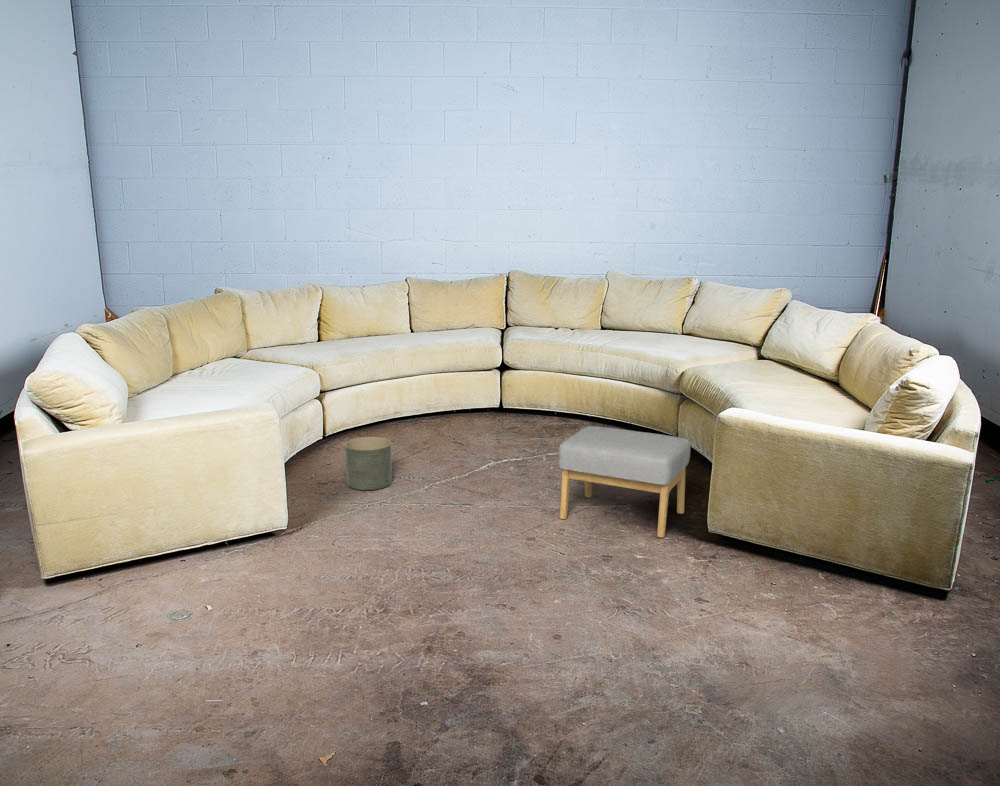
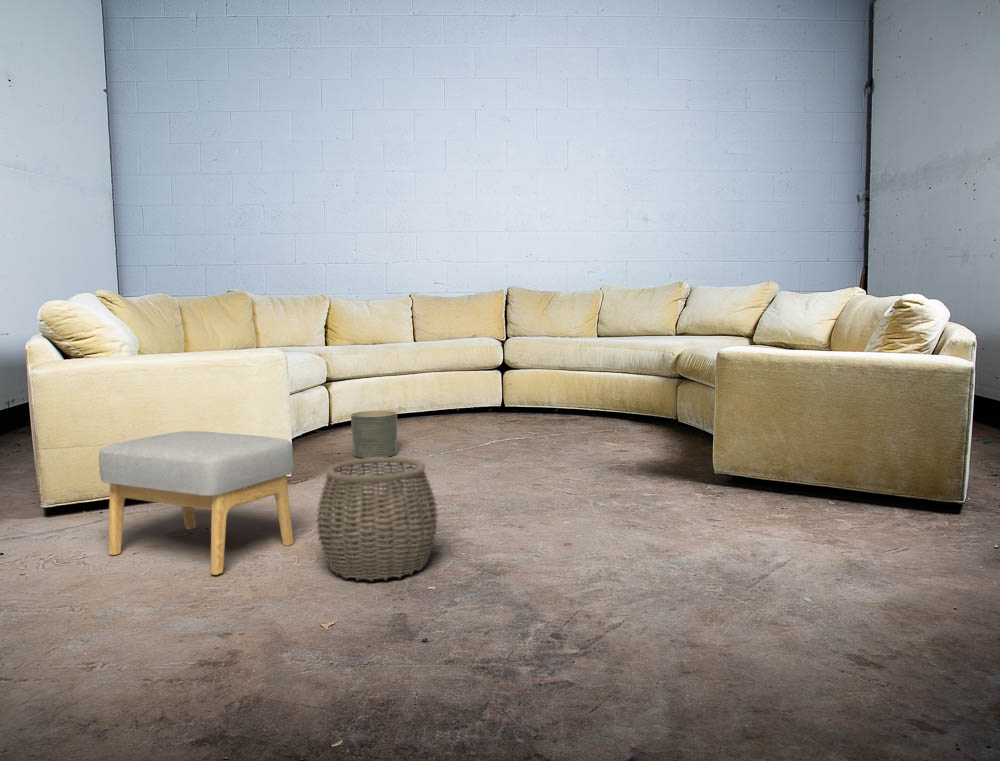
footstool: present [558,426,690,538] -> present [99,431,294,575]
woven basket: none [313,558,431,692] -> present [317,457,438,581]

